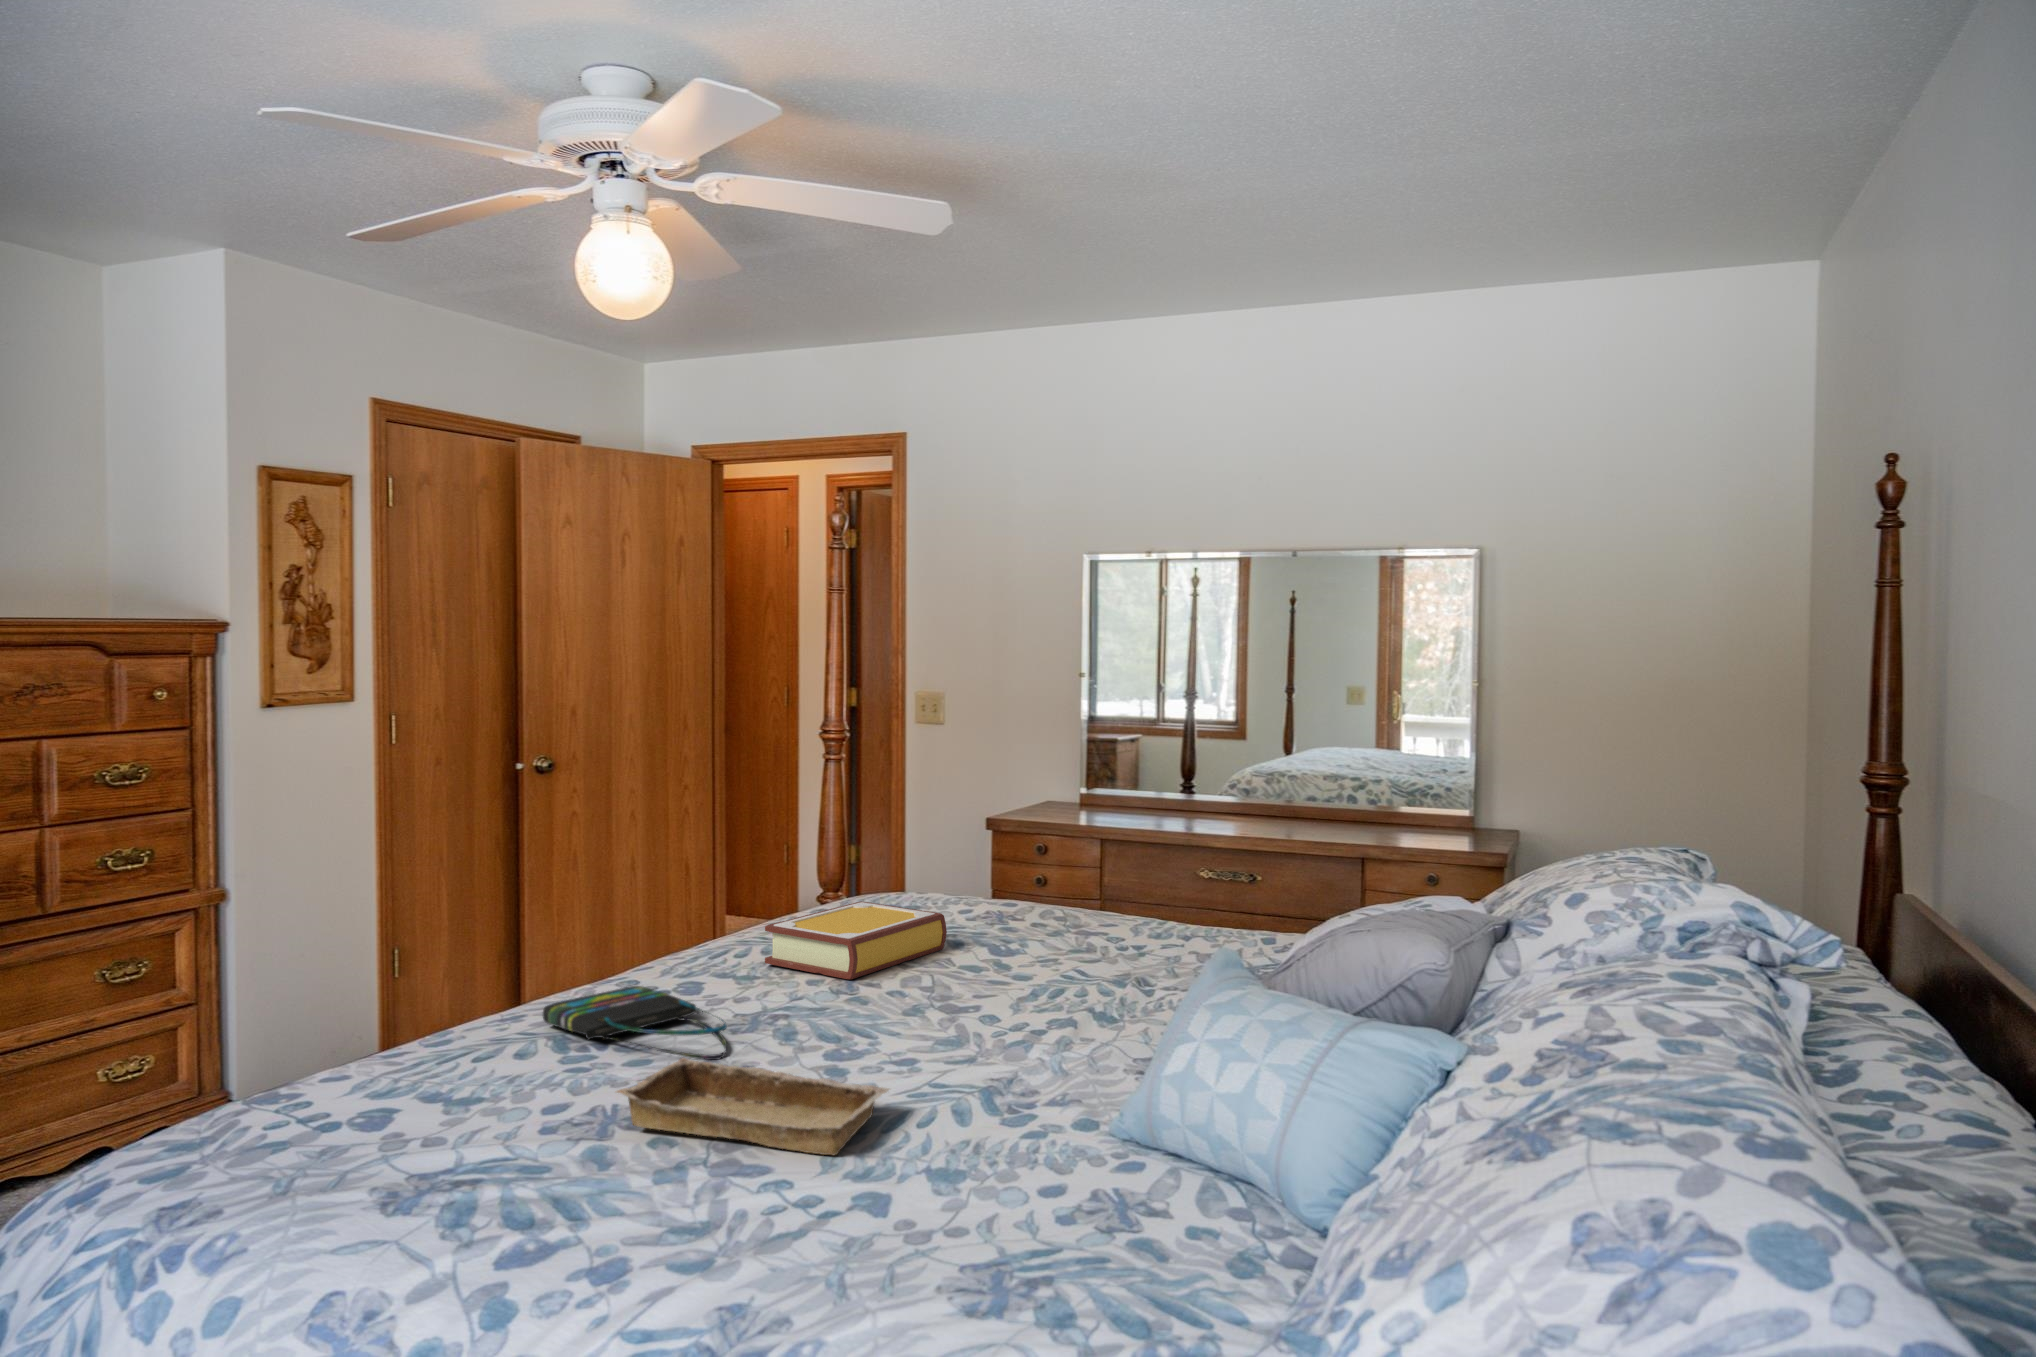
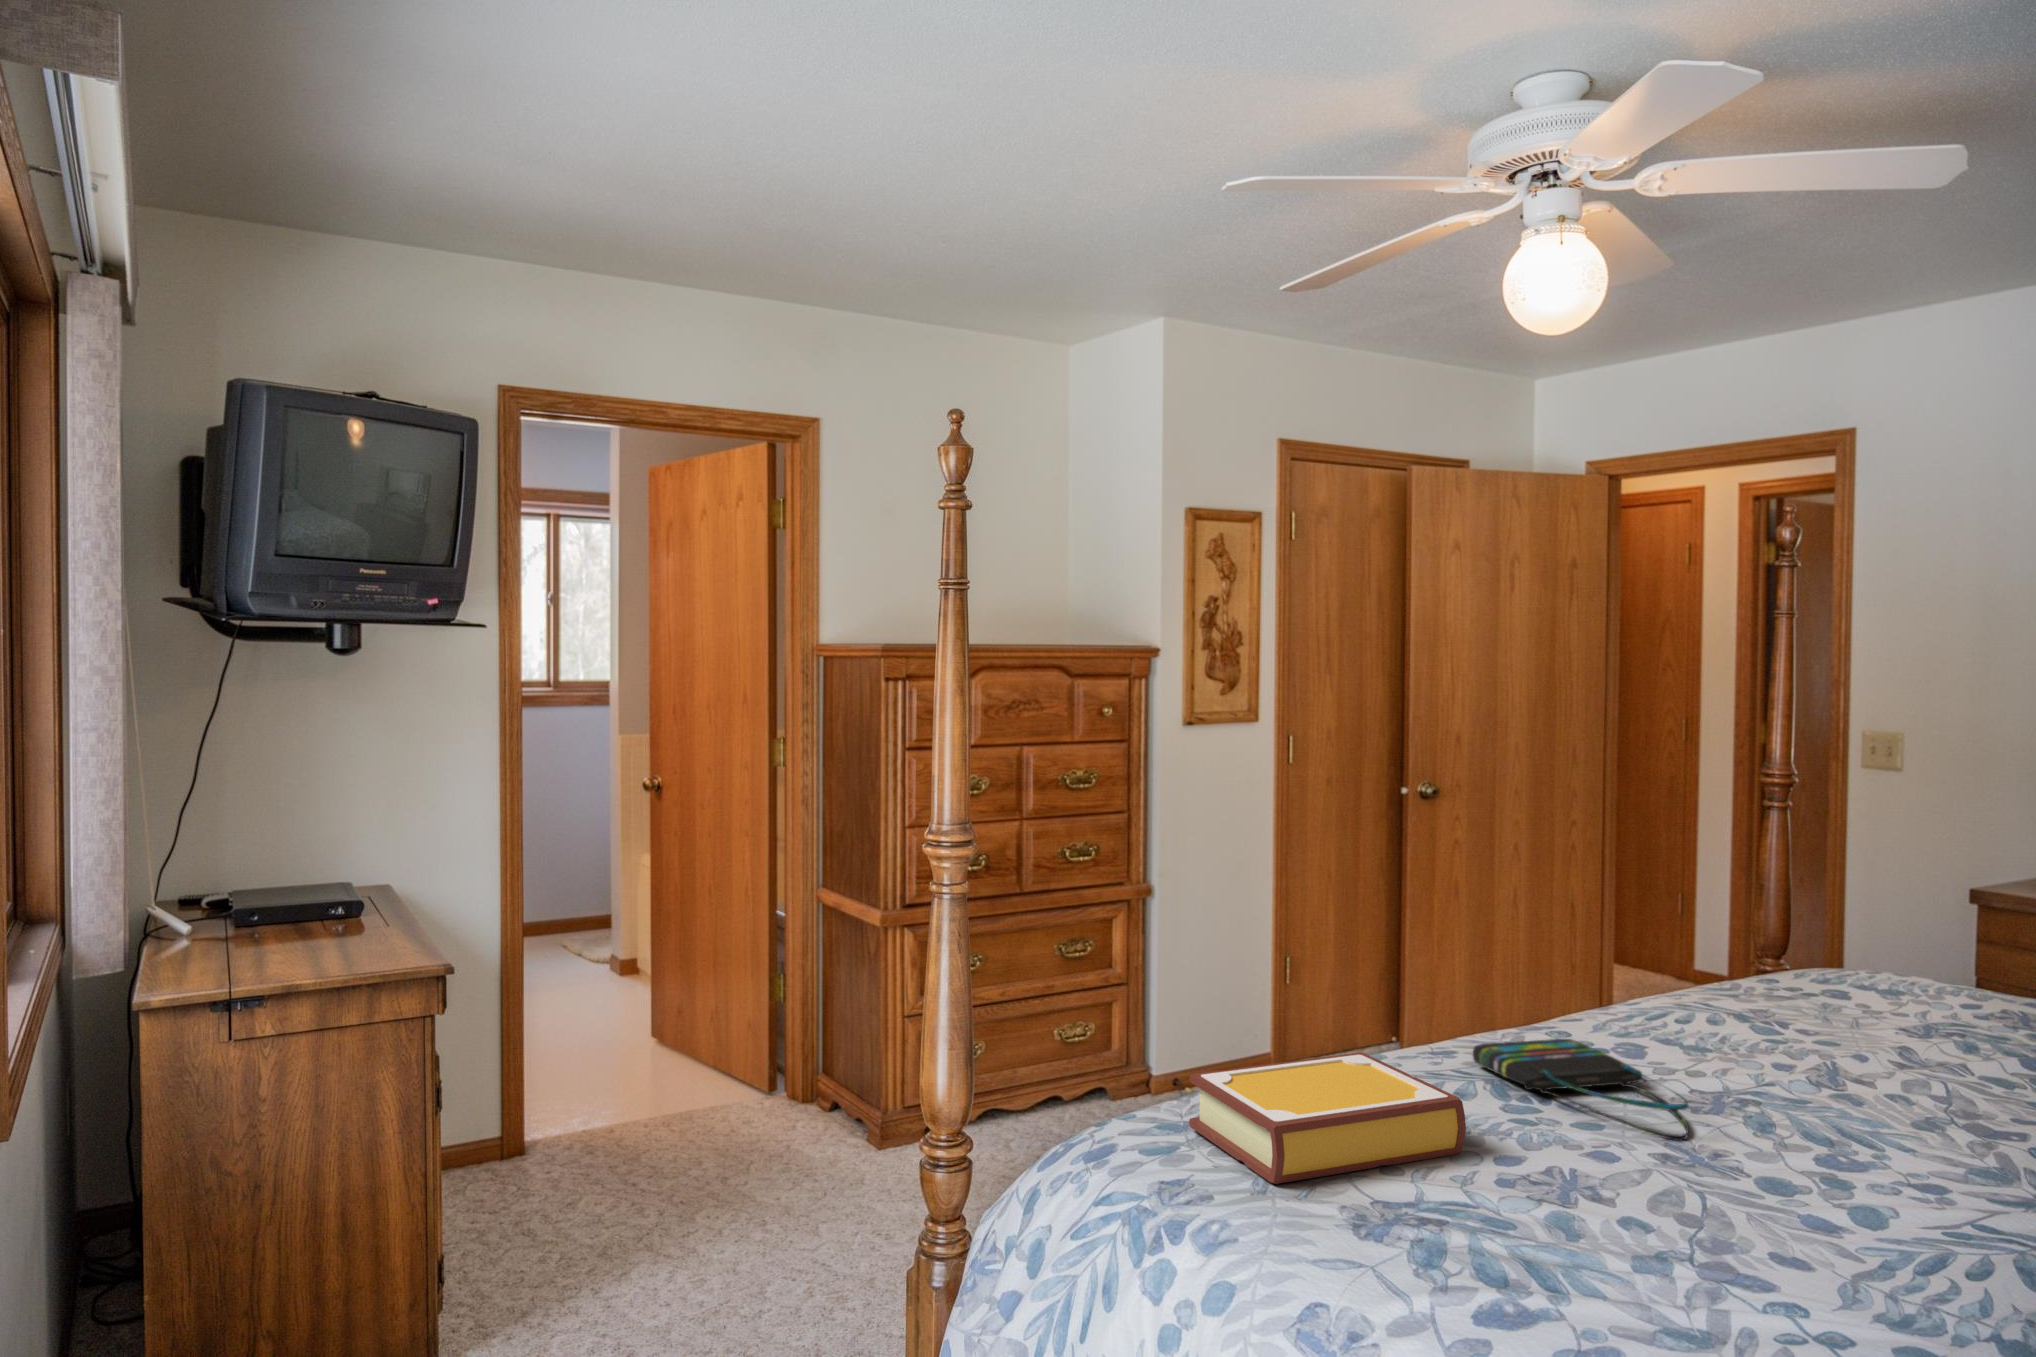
book: present [765,901,947,979] -> present [1189,1052,1466,1184]
tray: present [617,1058,889,1155] -> none [1578,1133,1934,1295]

